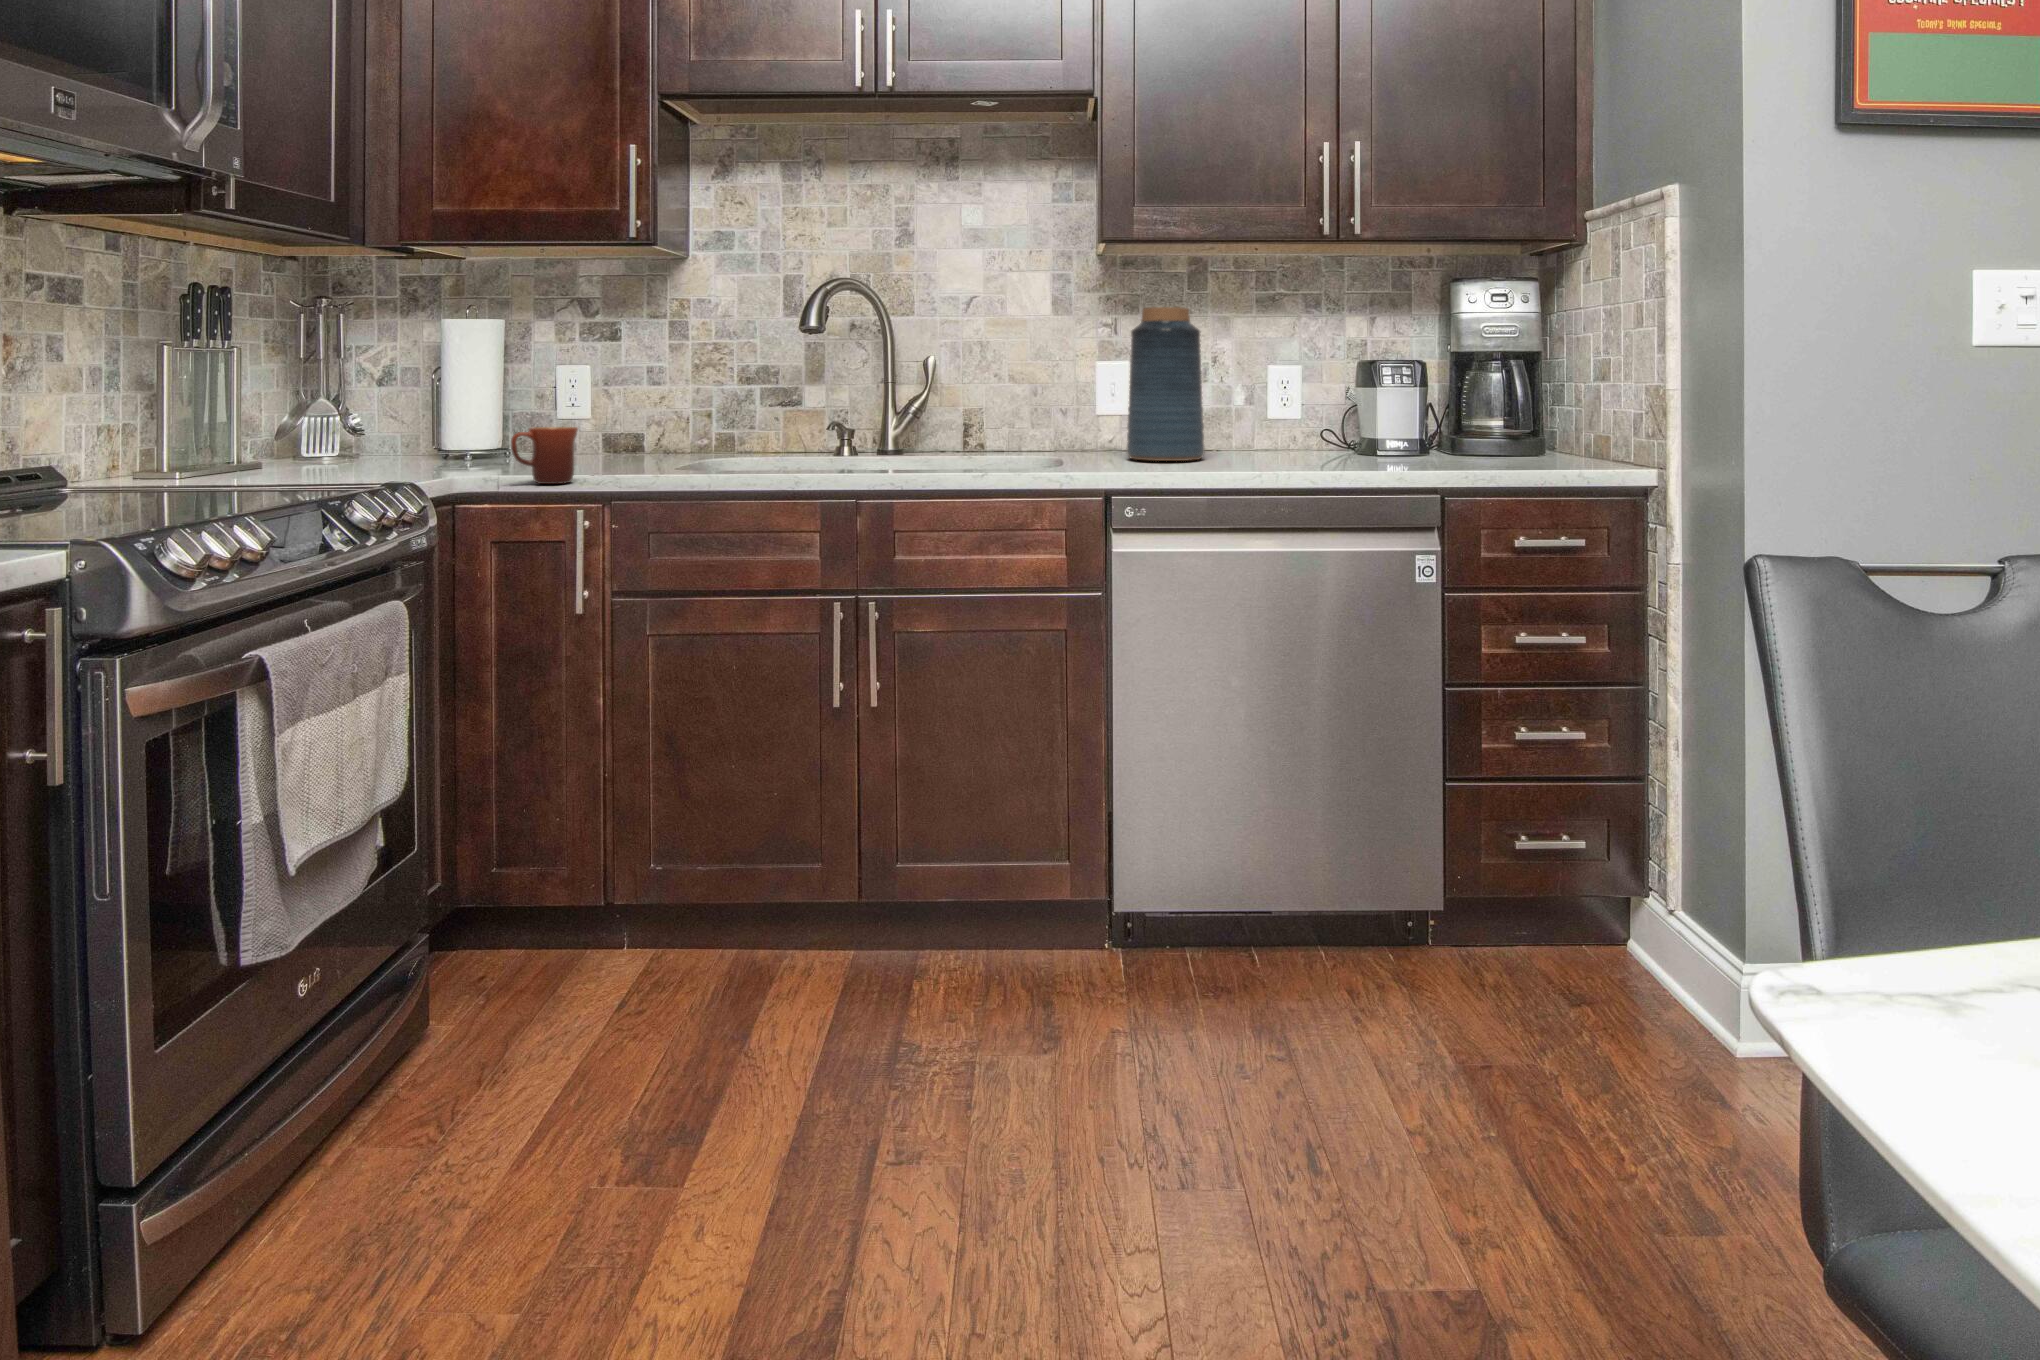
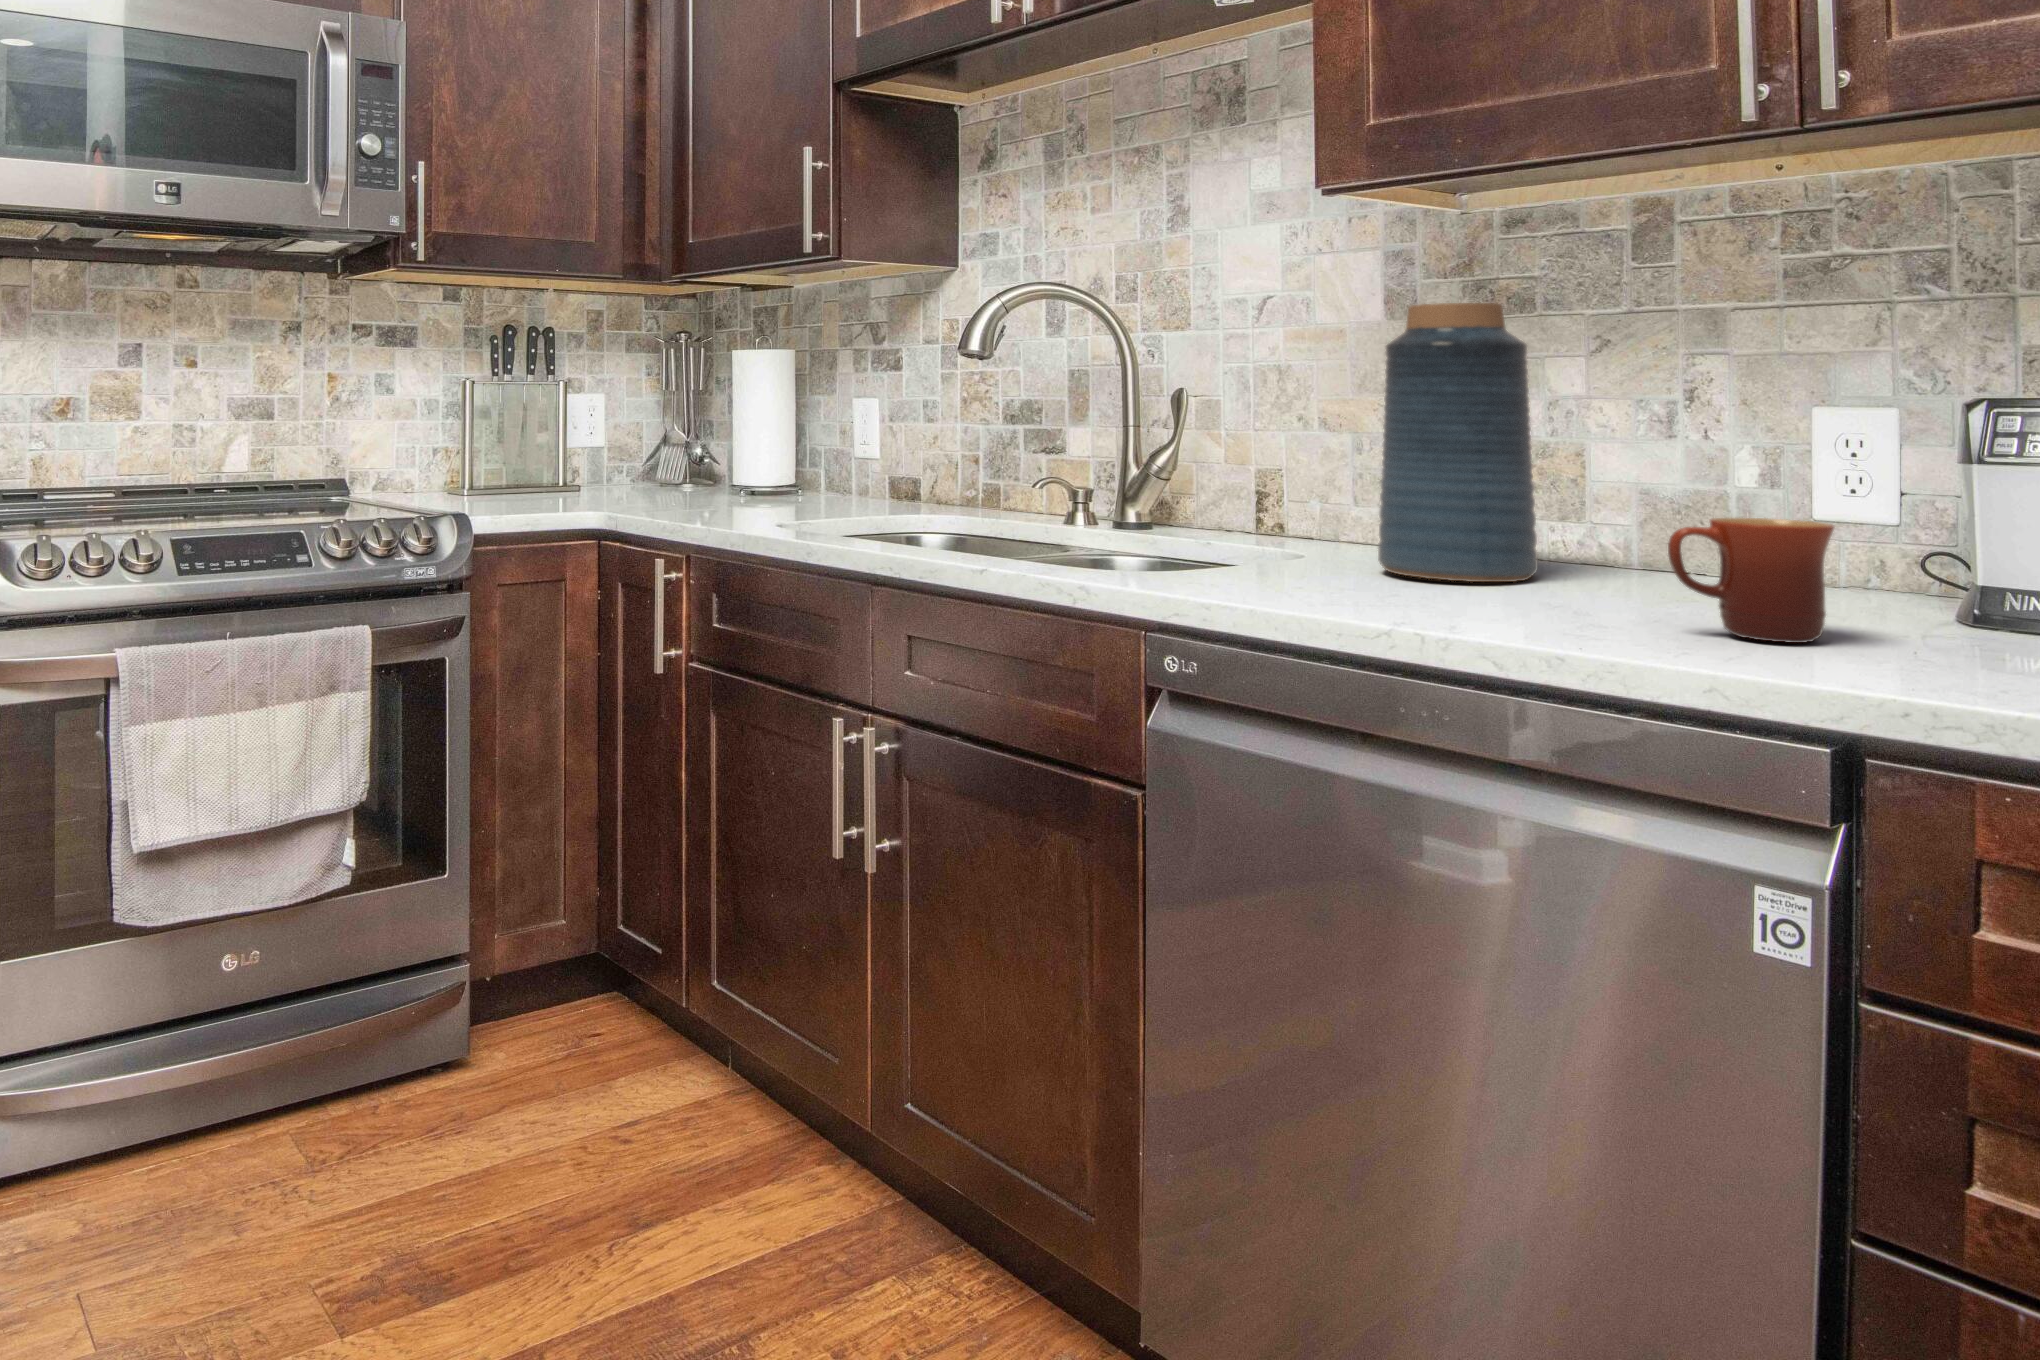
mug: present [511,427,578,484] -> present [1668,518,1834,643]

